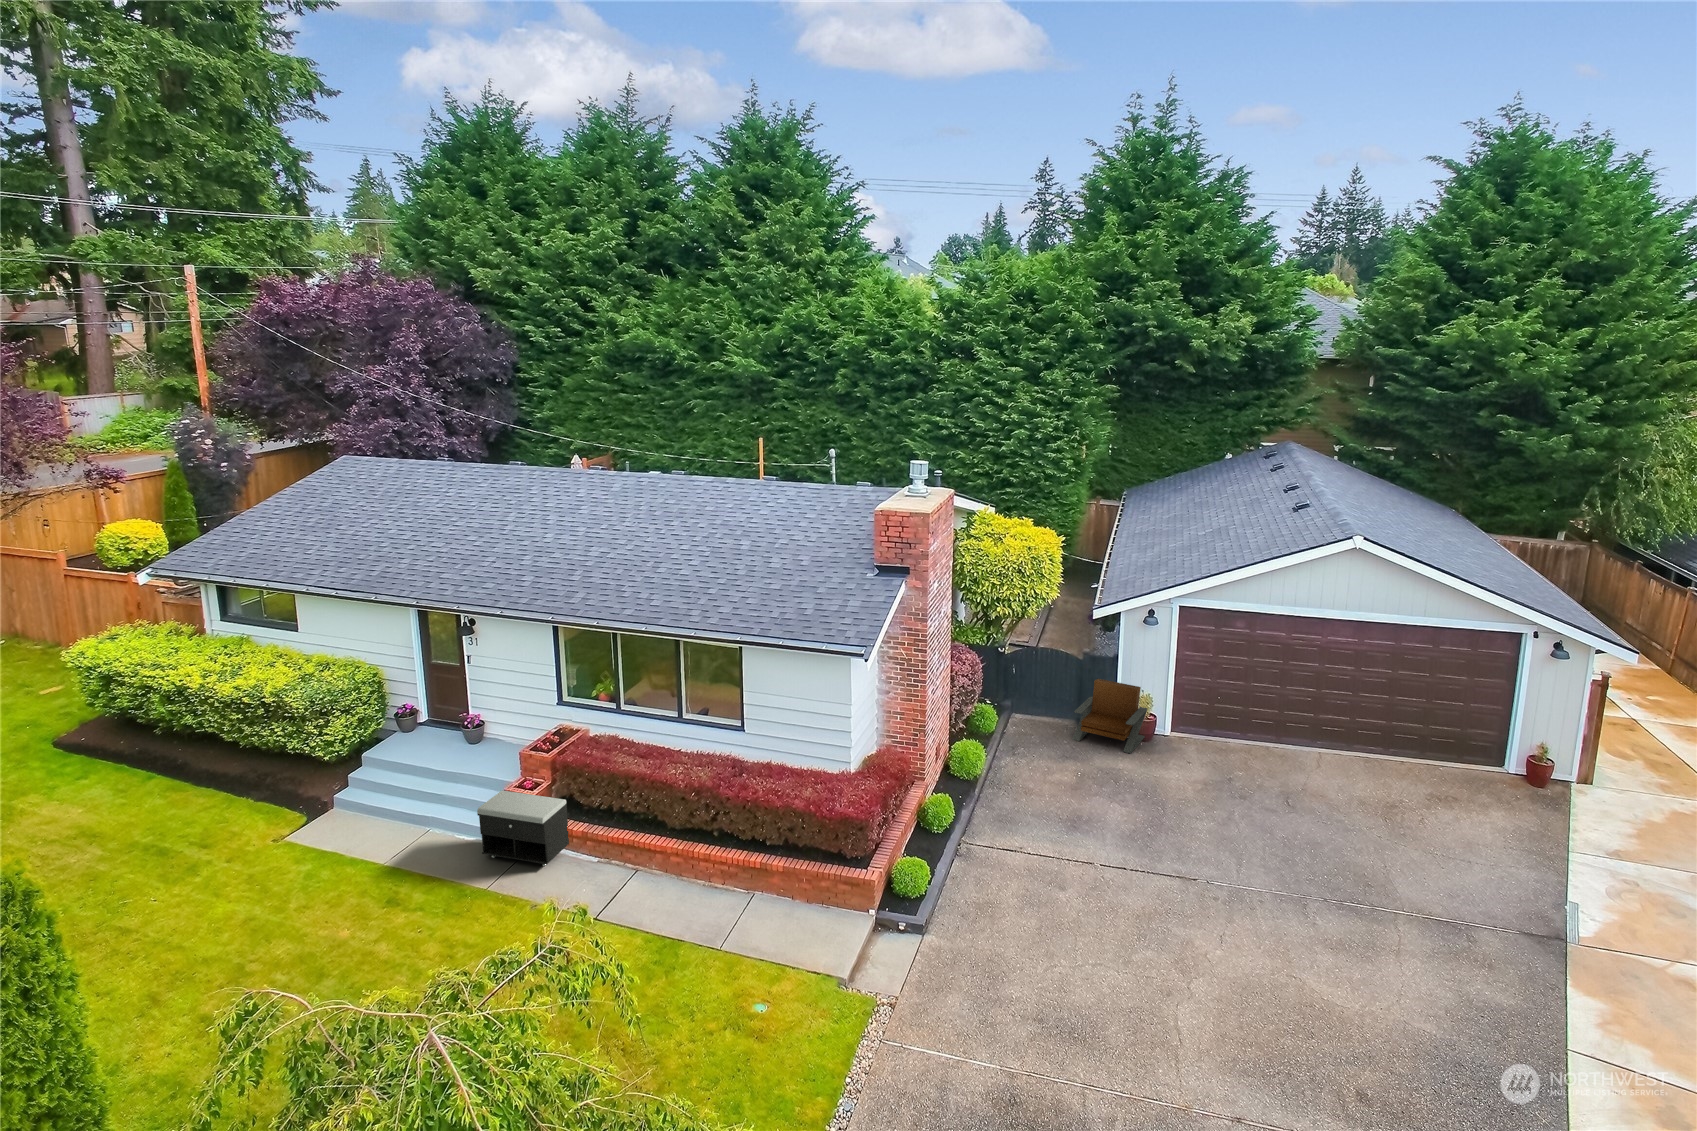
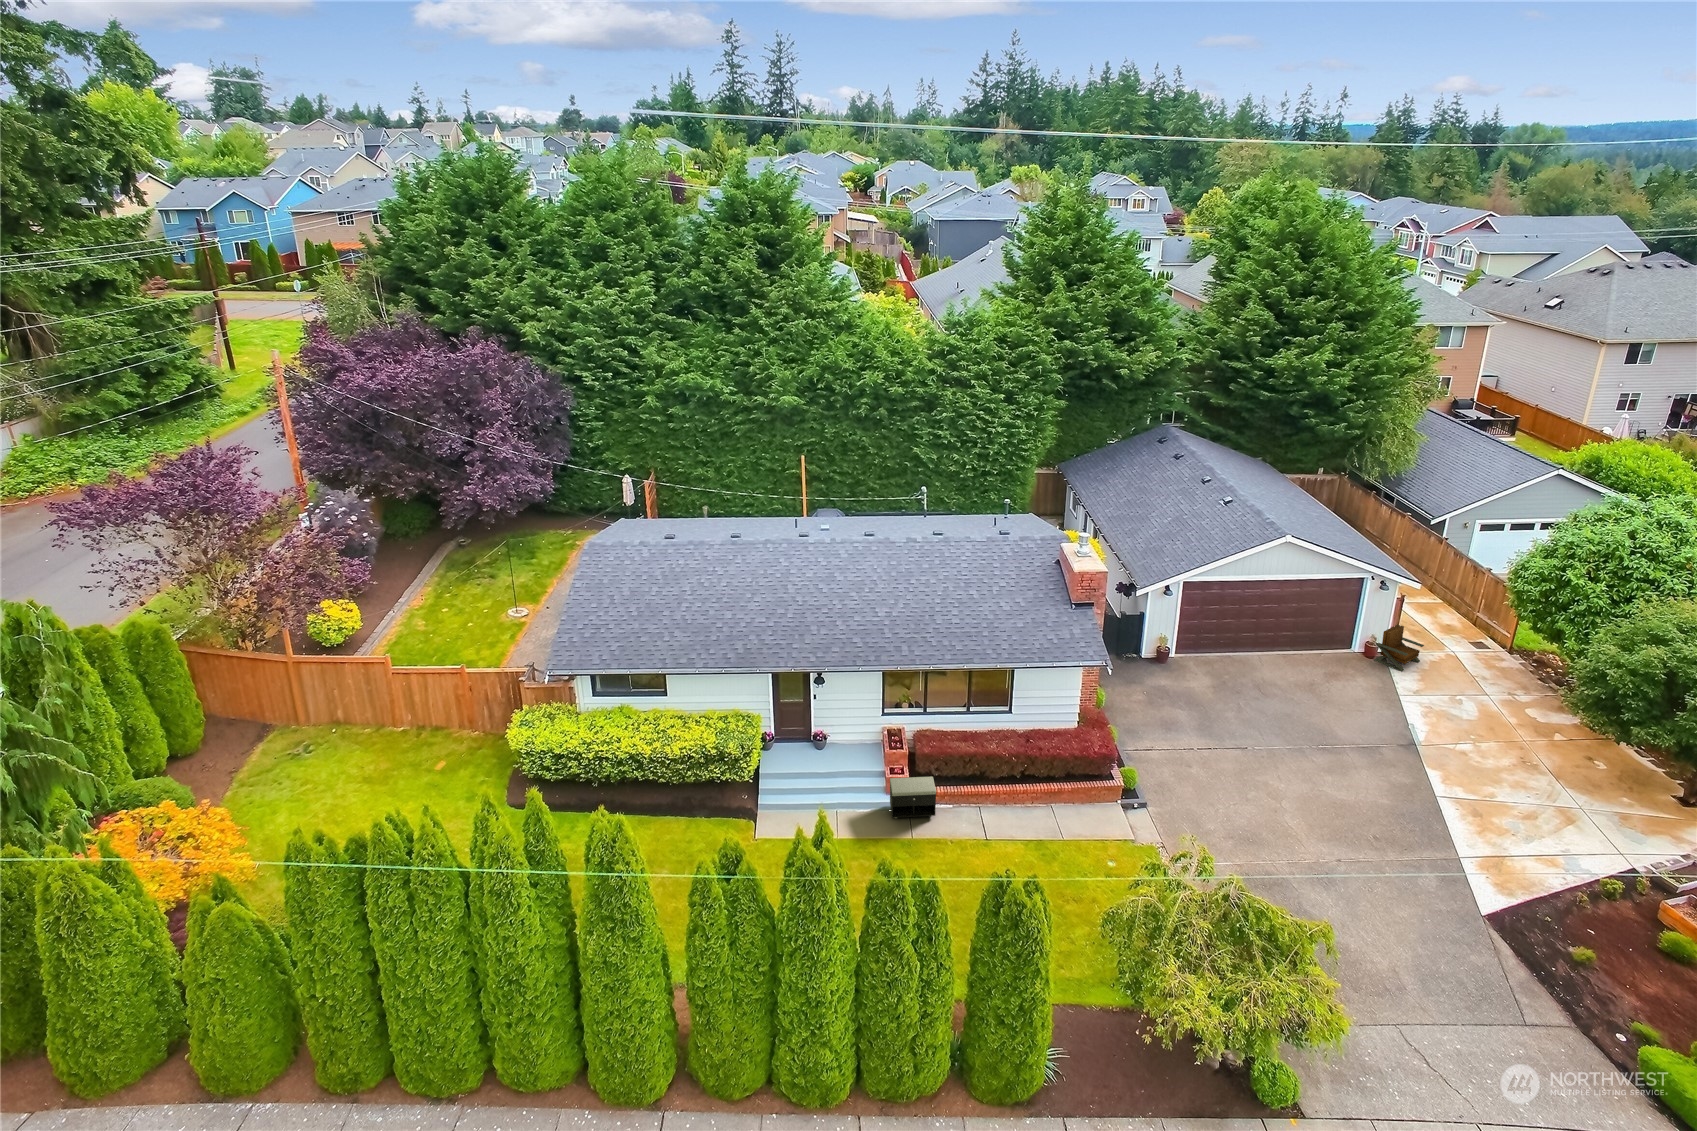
lounge chair: present [1072,679,1147,754] -> present [1374,625,1424,671]

